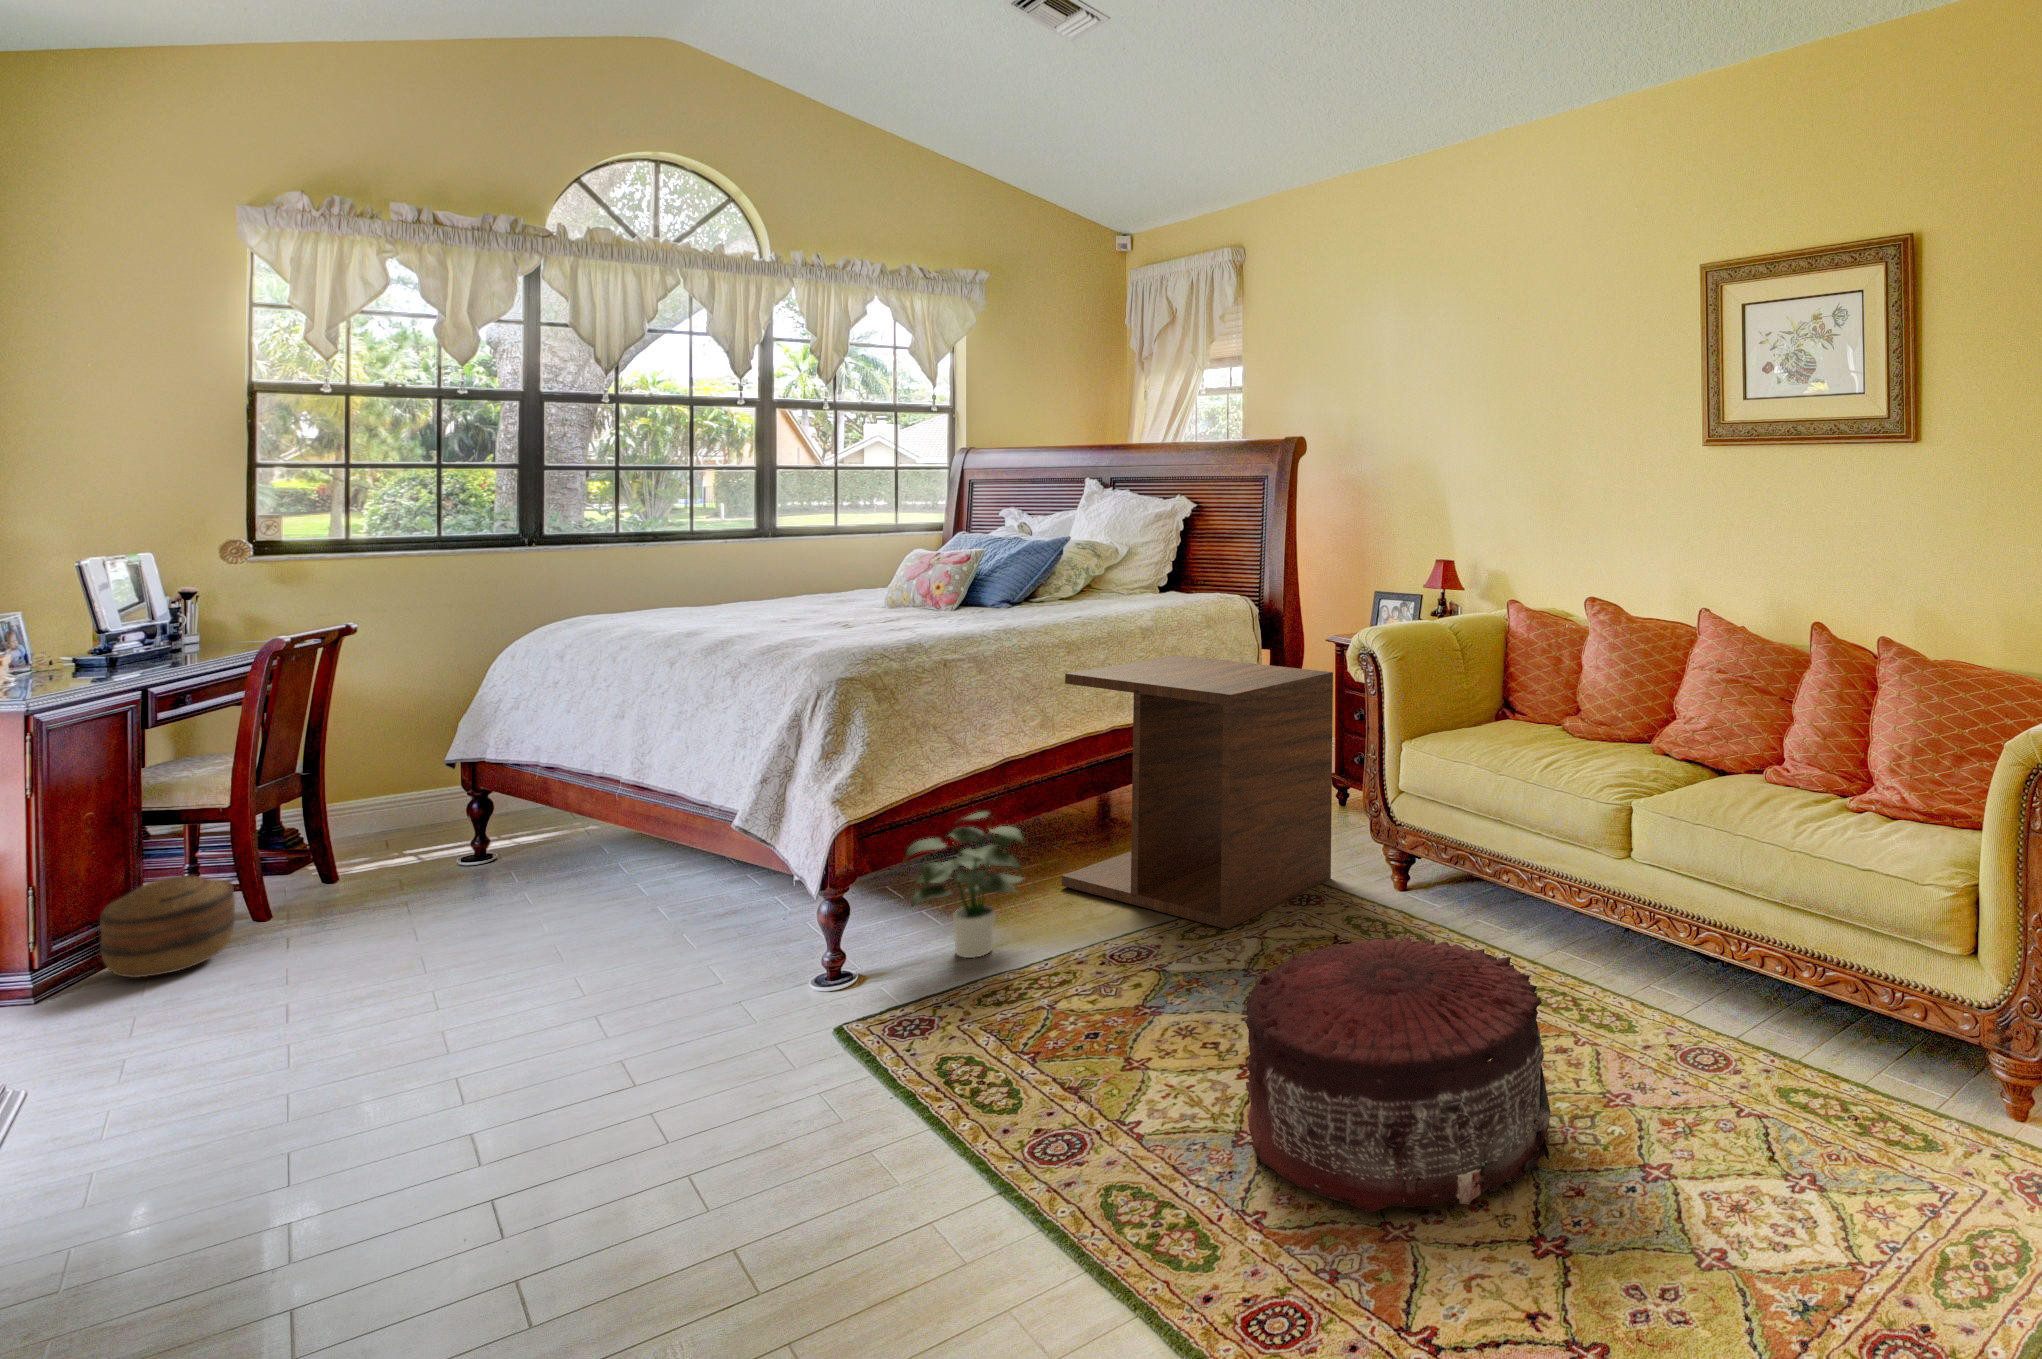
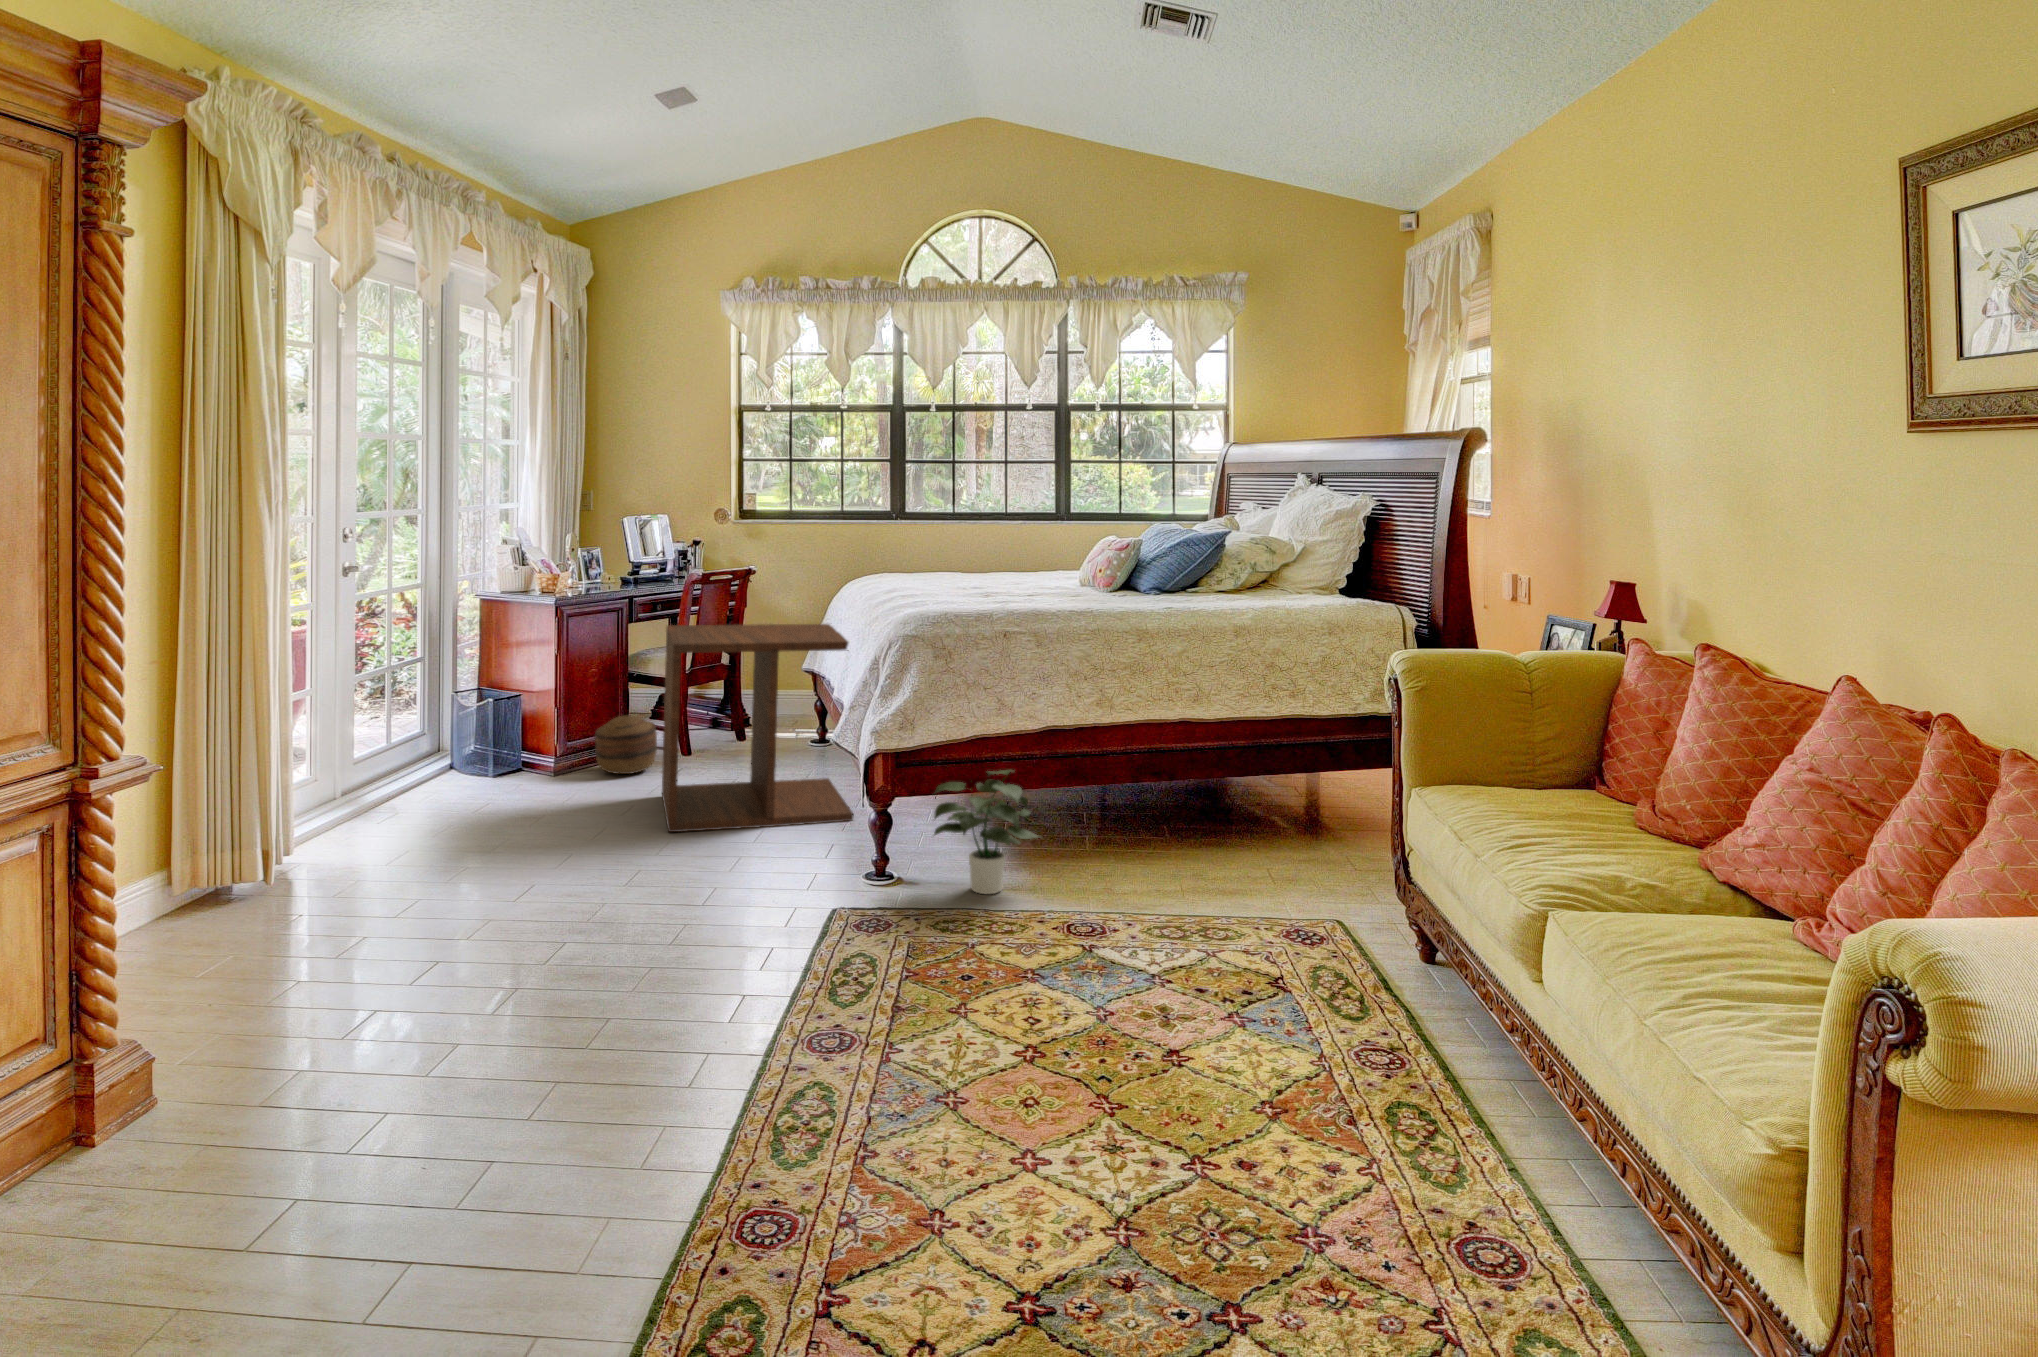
side table: present [1062,655,1333,929] -> present [662,624,853,832]
pouf: present [1245,935,1551,1212] -> none [908,938,1211,1230]

